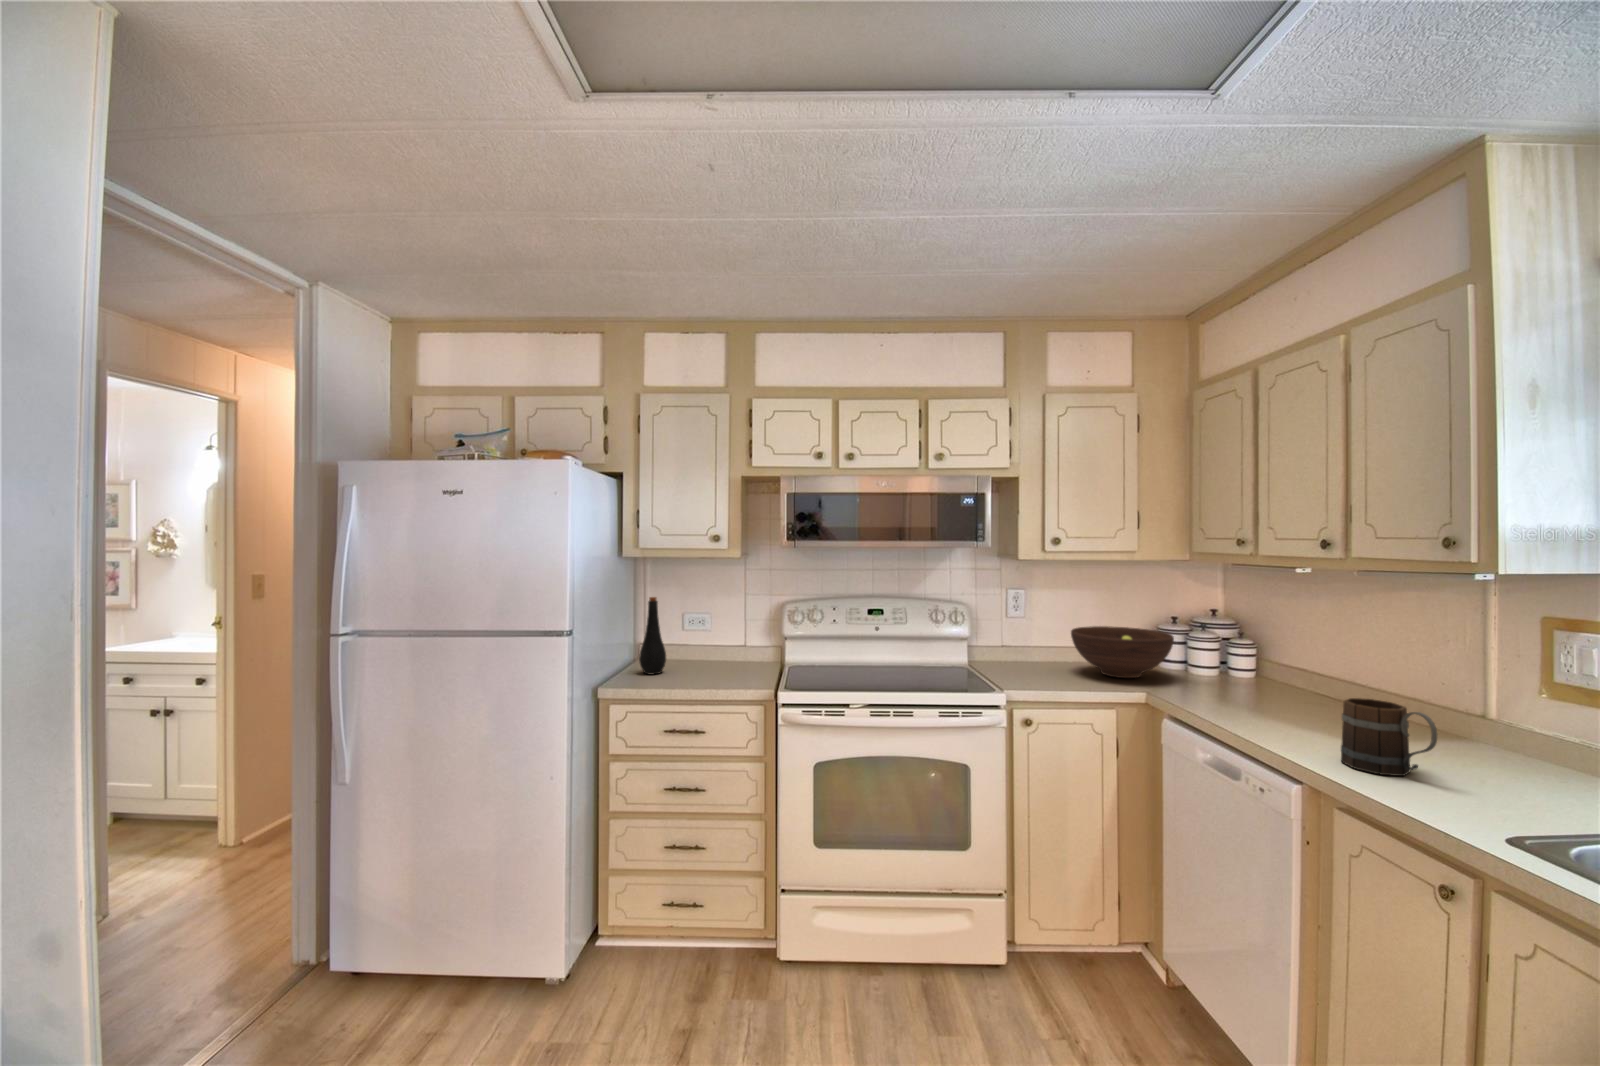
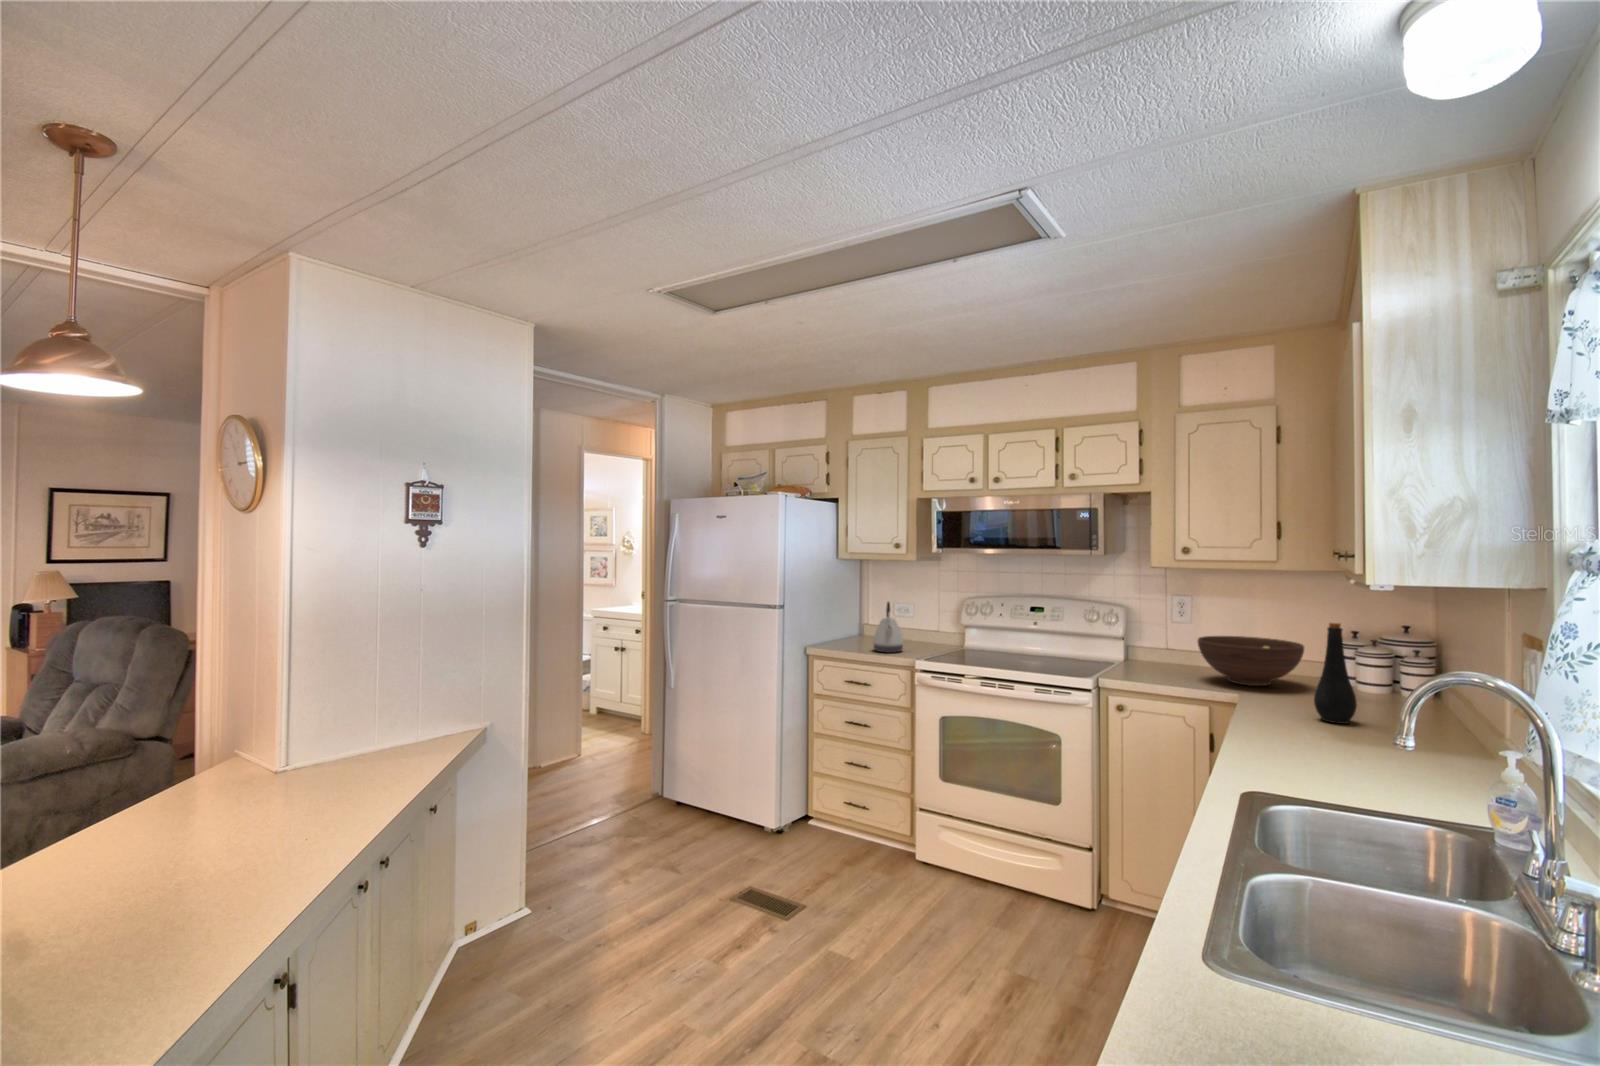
bottle: present [639,597,666,674] -> present [1314,623,1357,724]
kettle: none [691,613,733,683] -> present [873,602,904,653]
mug: present [1341,698,1437,776] -> none [1262,690,1316,755]

